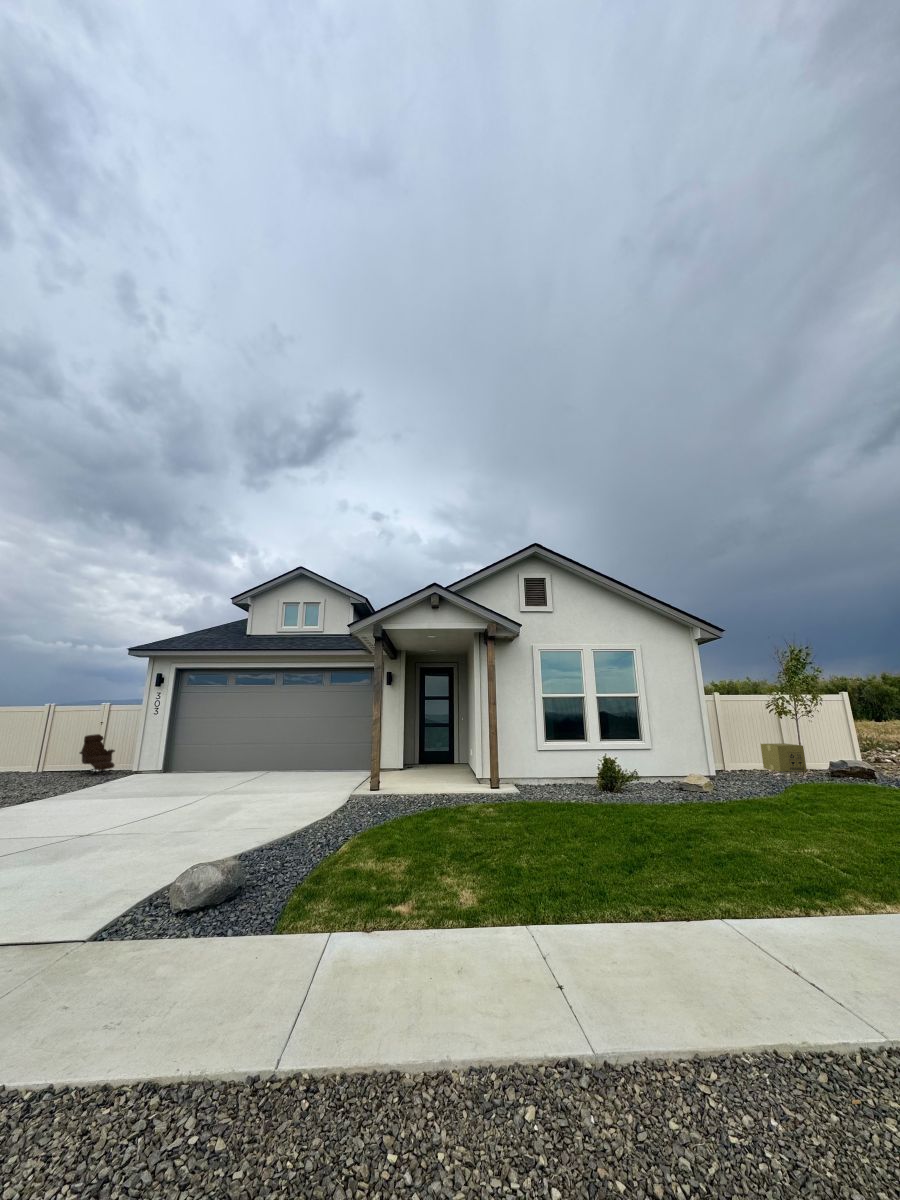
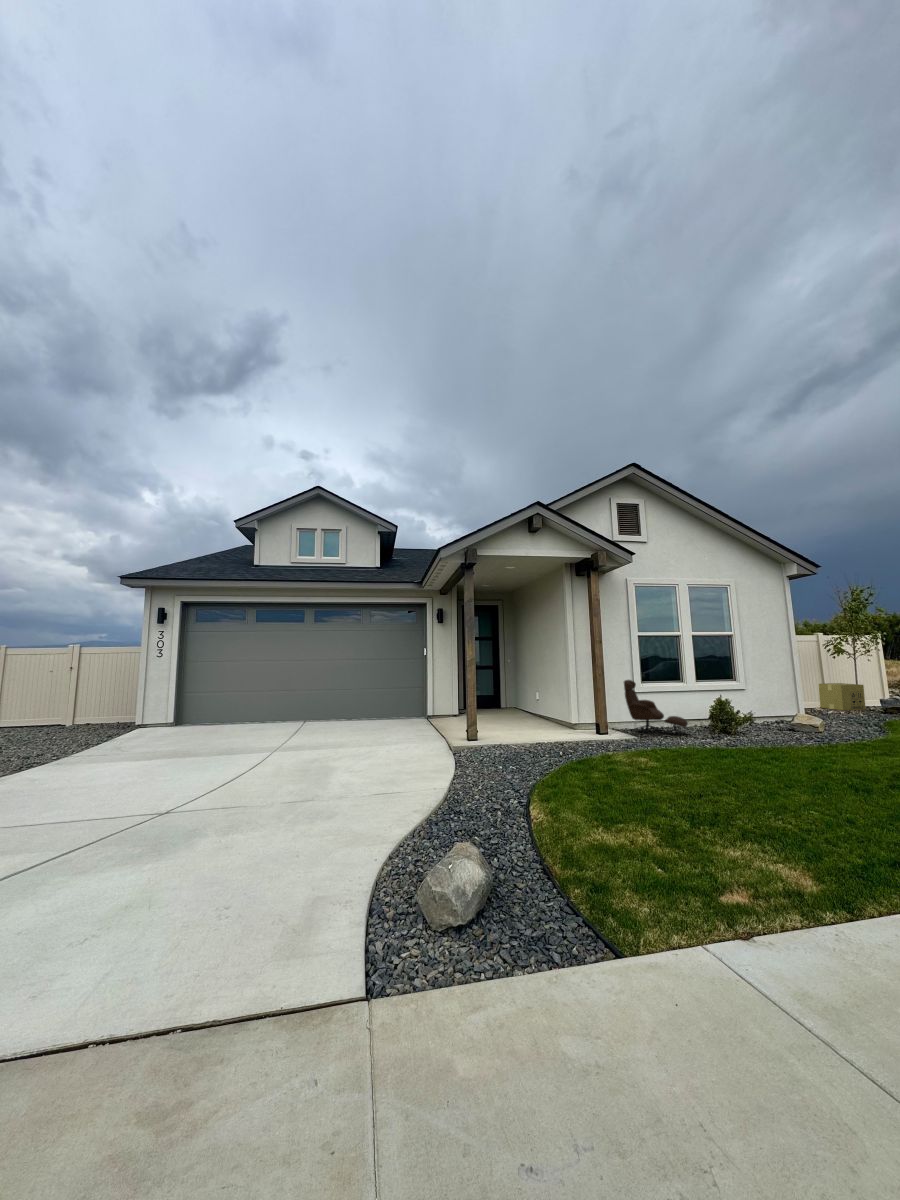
lounge chair: present [80,734,115,775] -> present [624,680,688,735]

